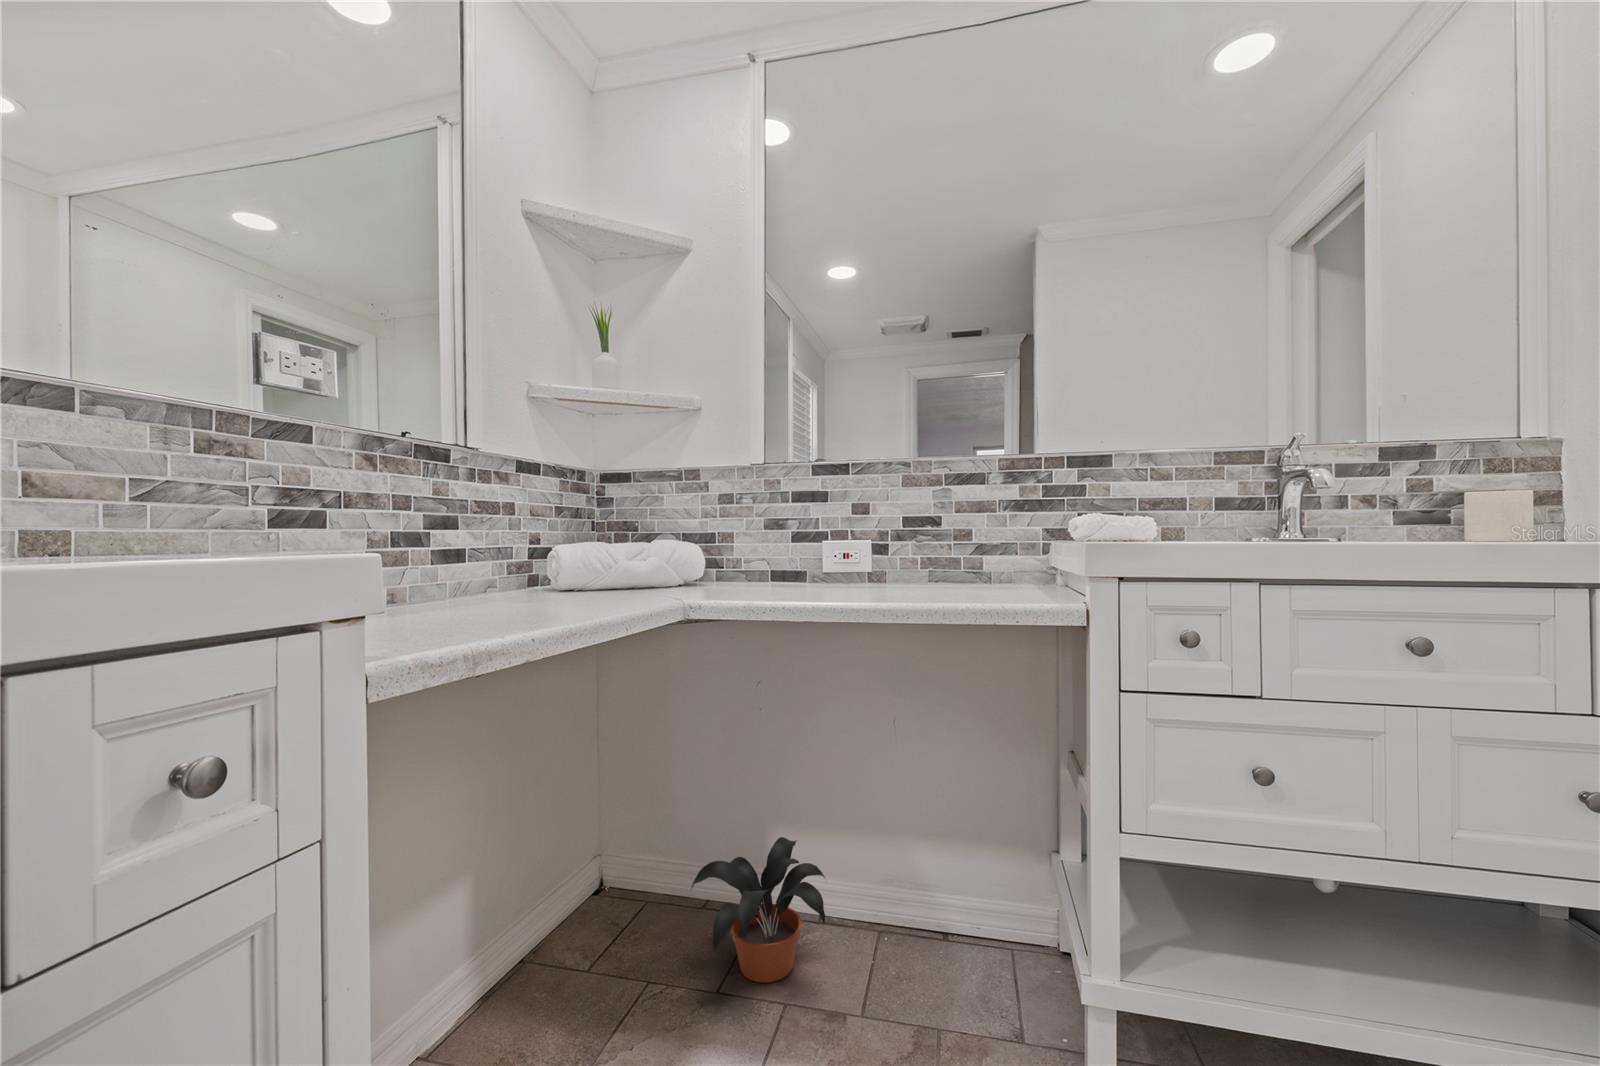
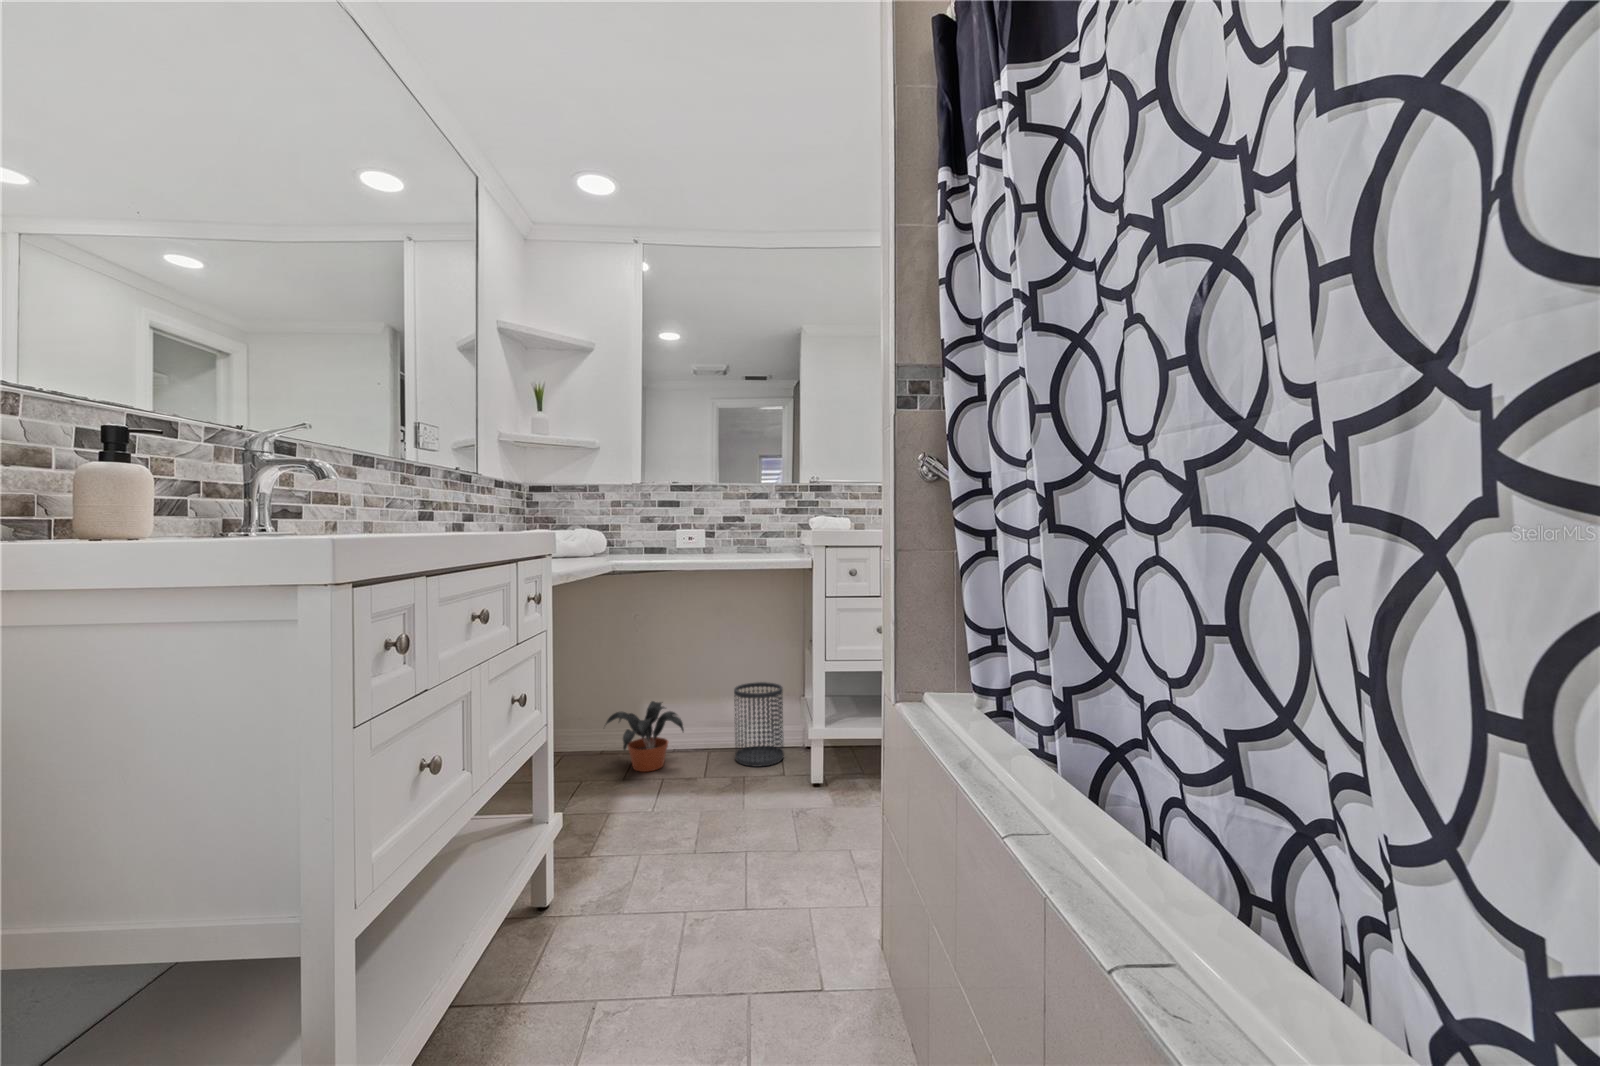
wastebasket: none [922,824,1021,1013] -> present [734,682,784,767]

